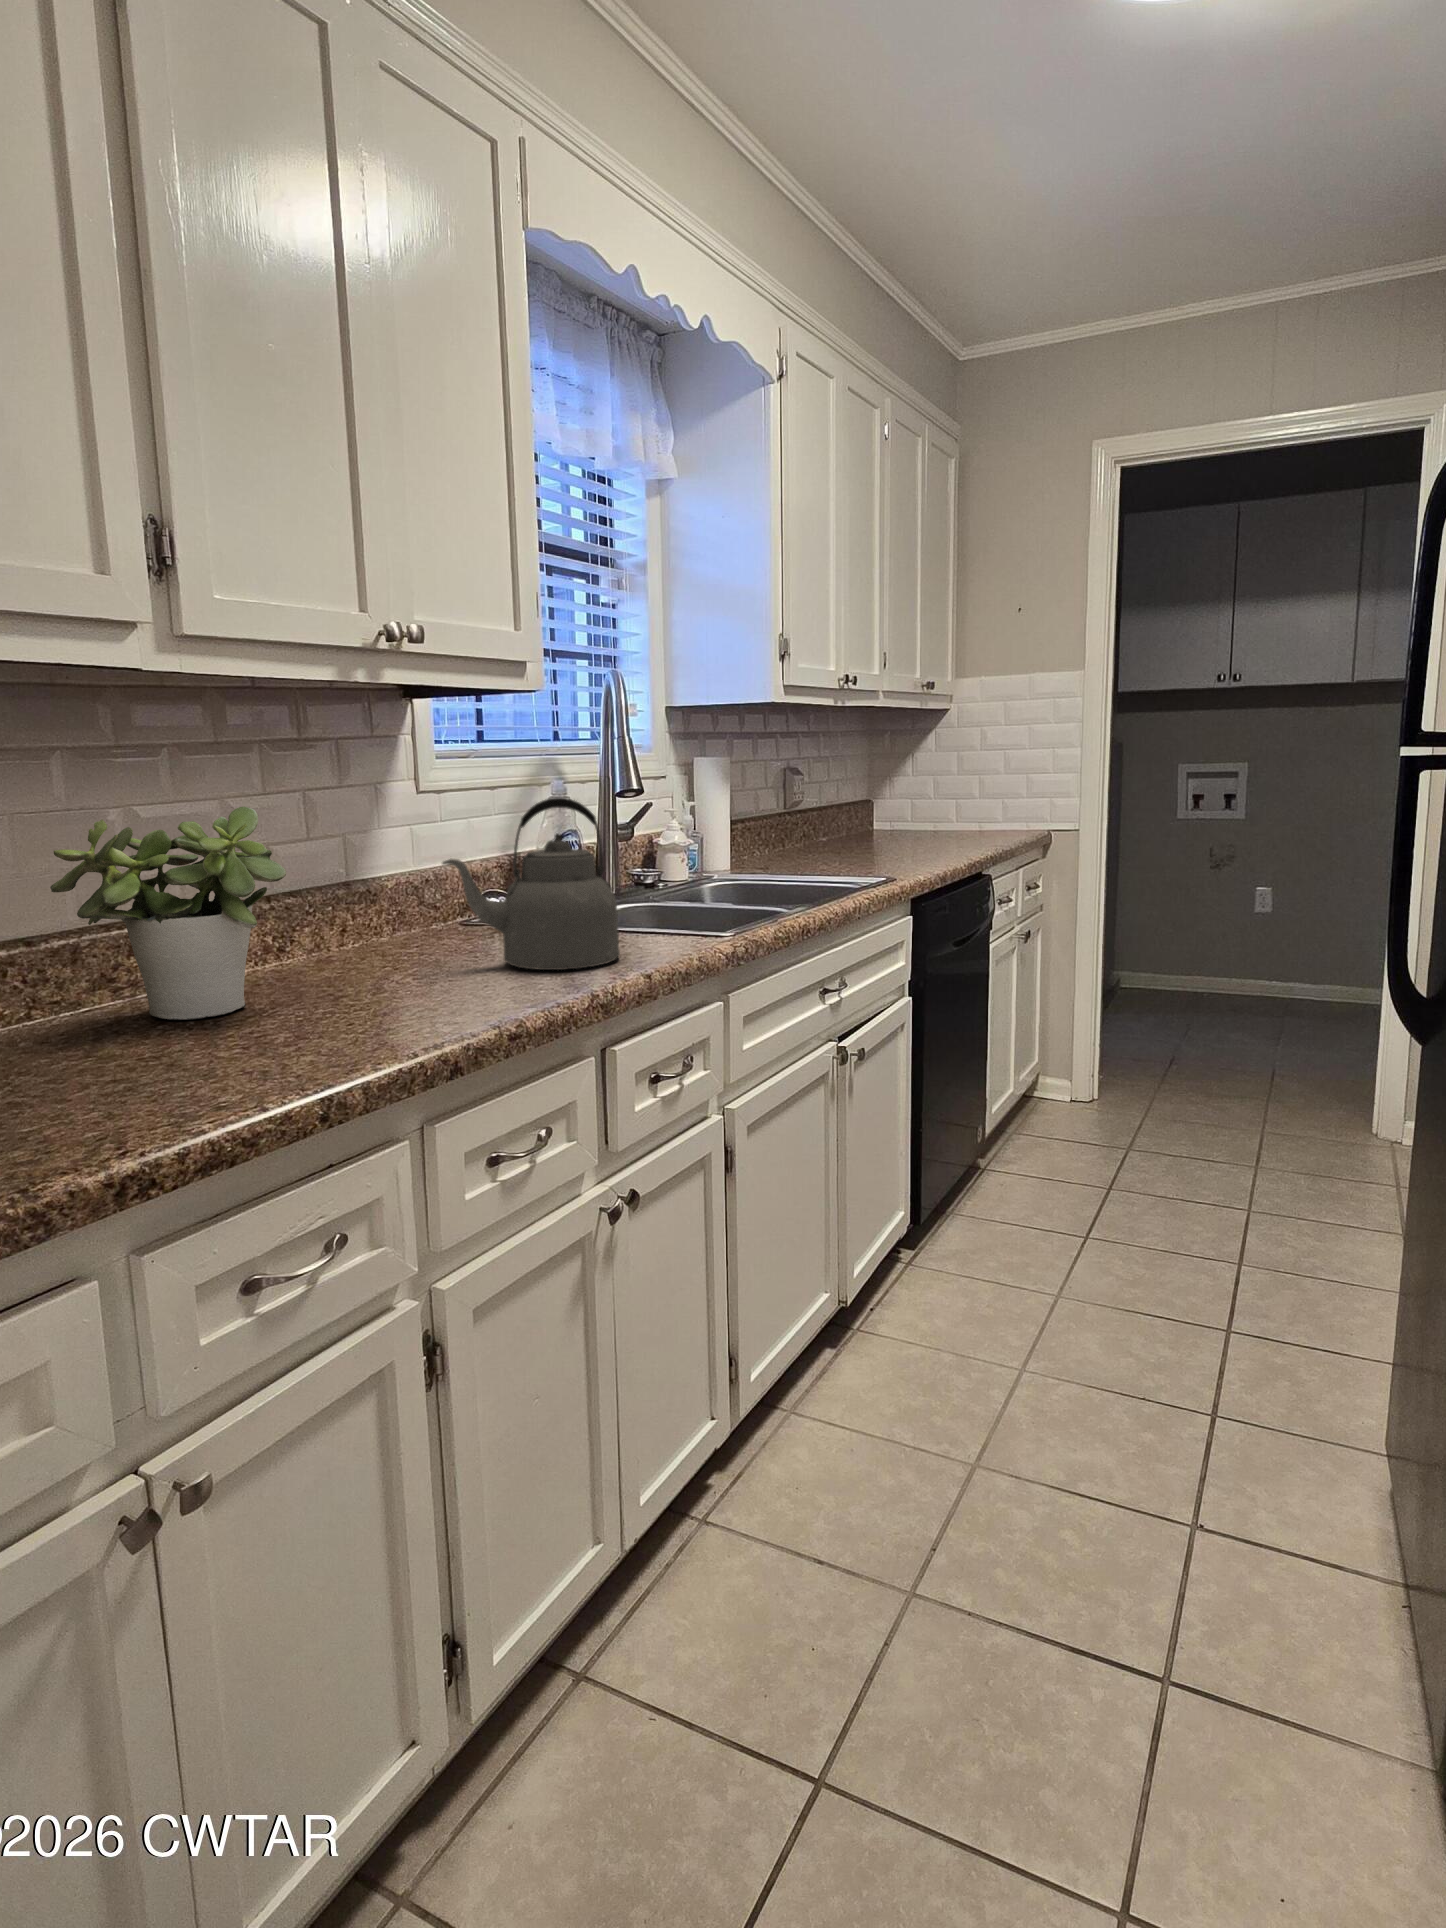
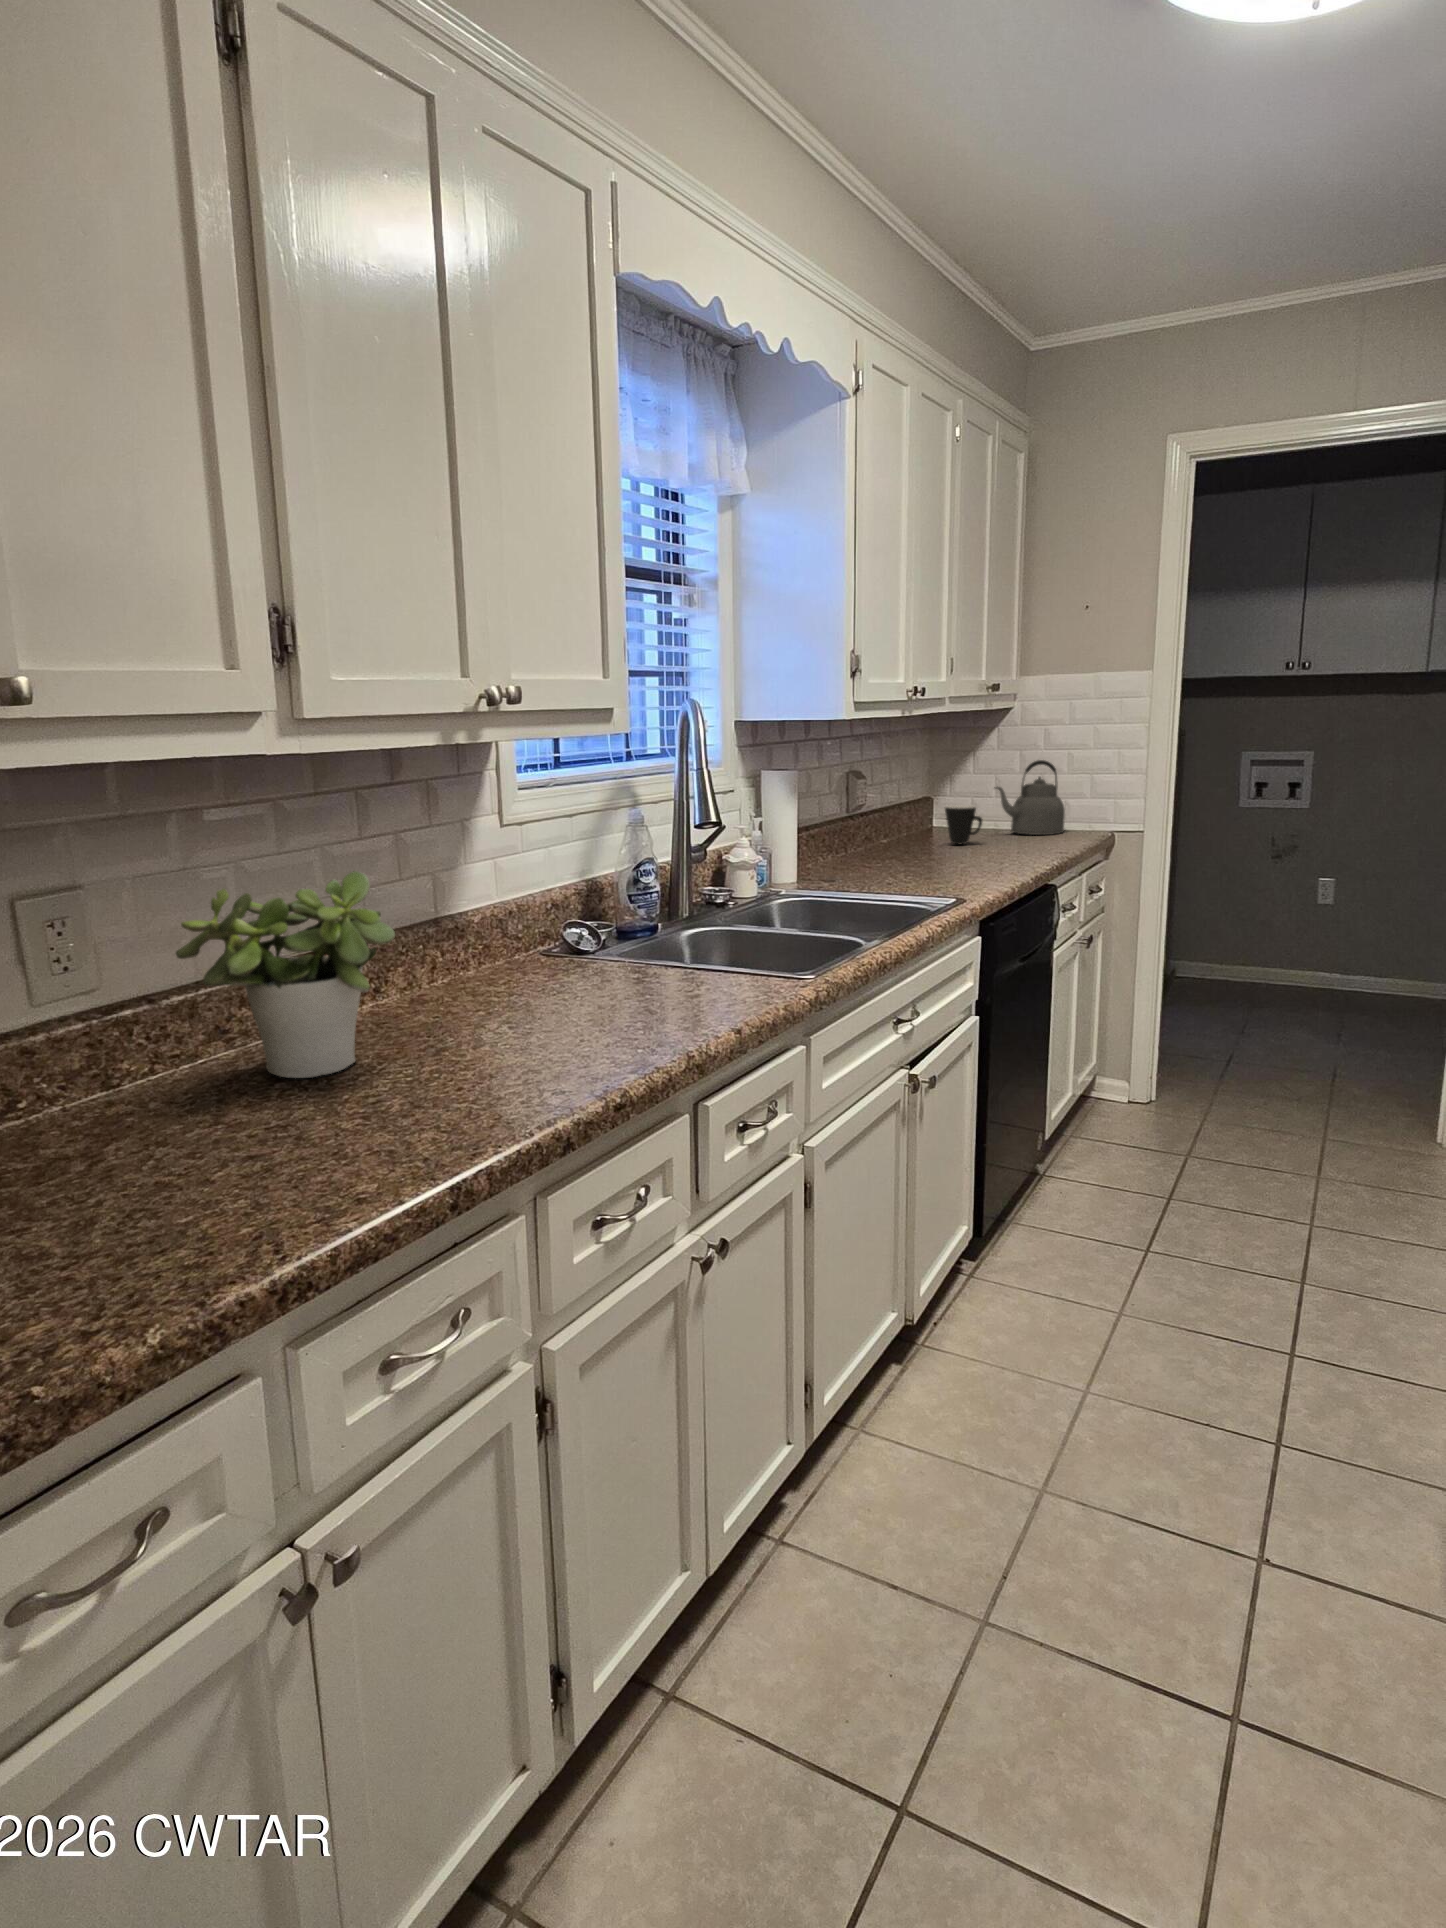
kettle: present [442,798,620,970] -> present [994,760,1065,835]
mug: none [883,801,921,840] -> present [945,805,982,844]

